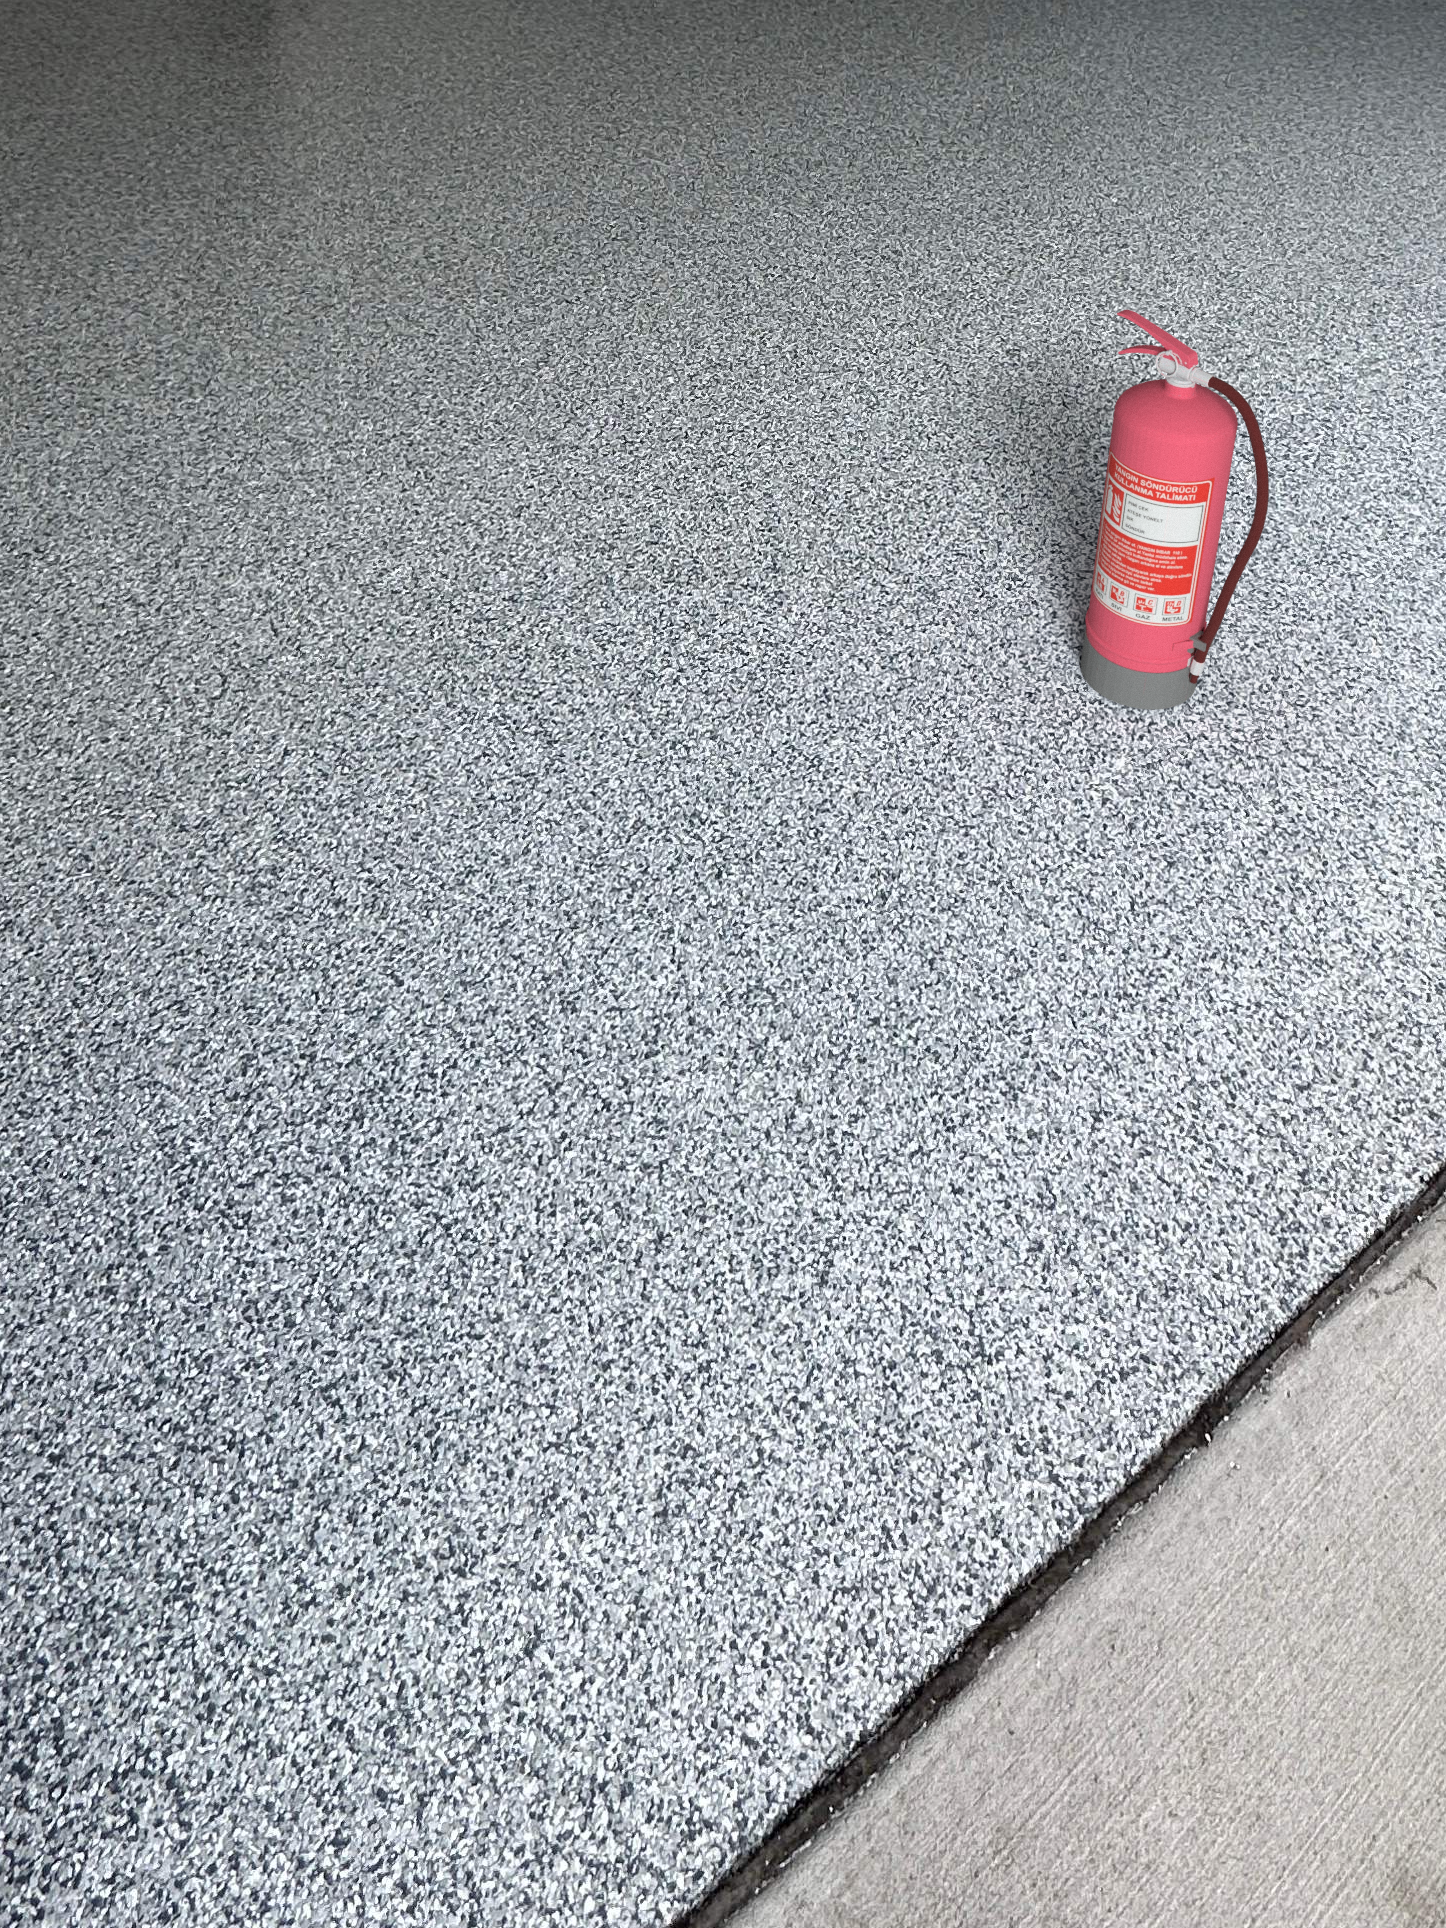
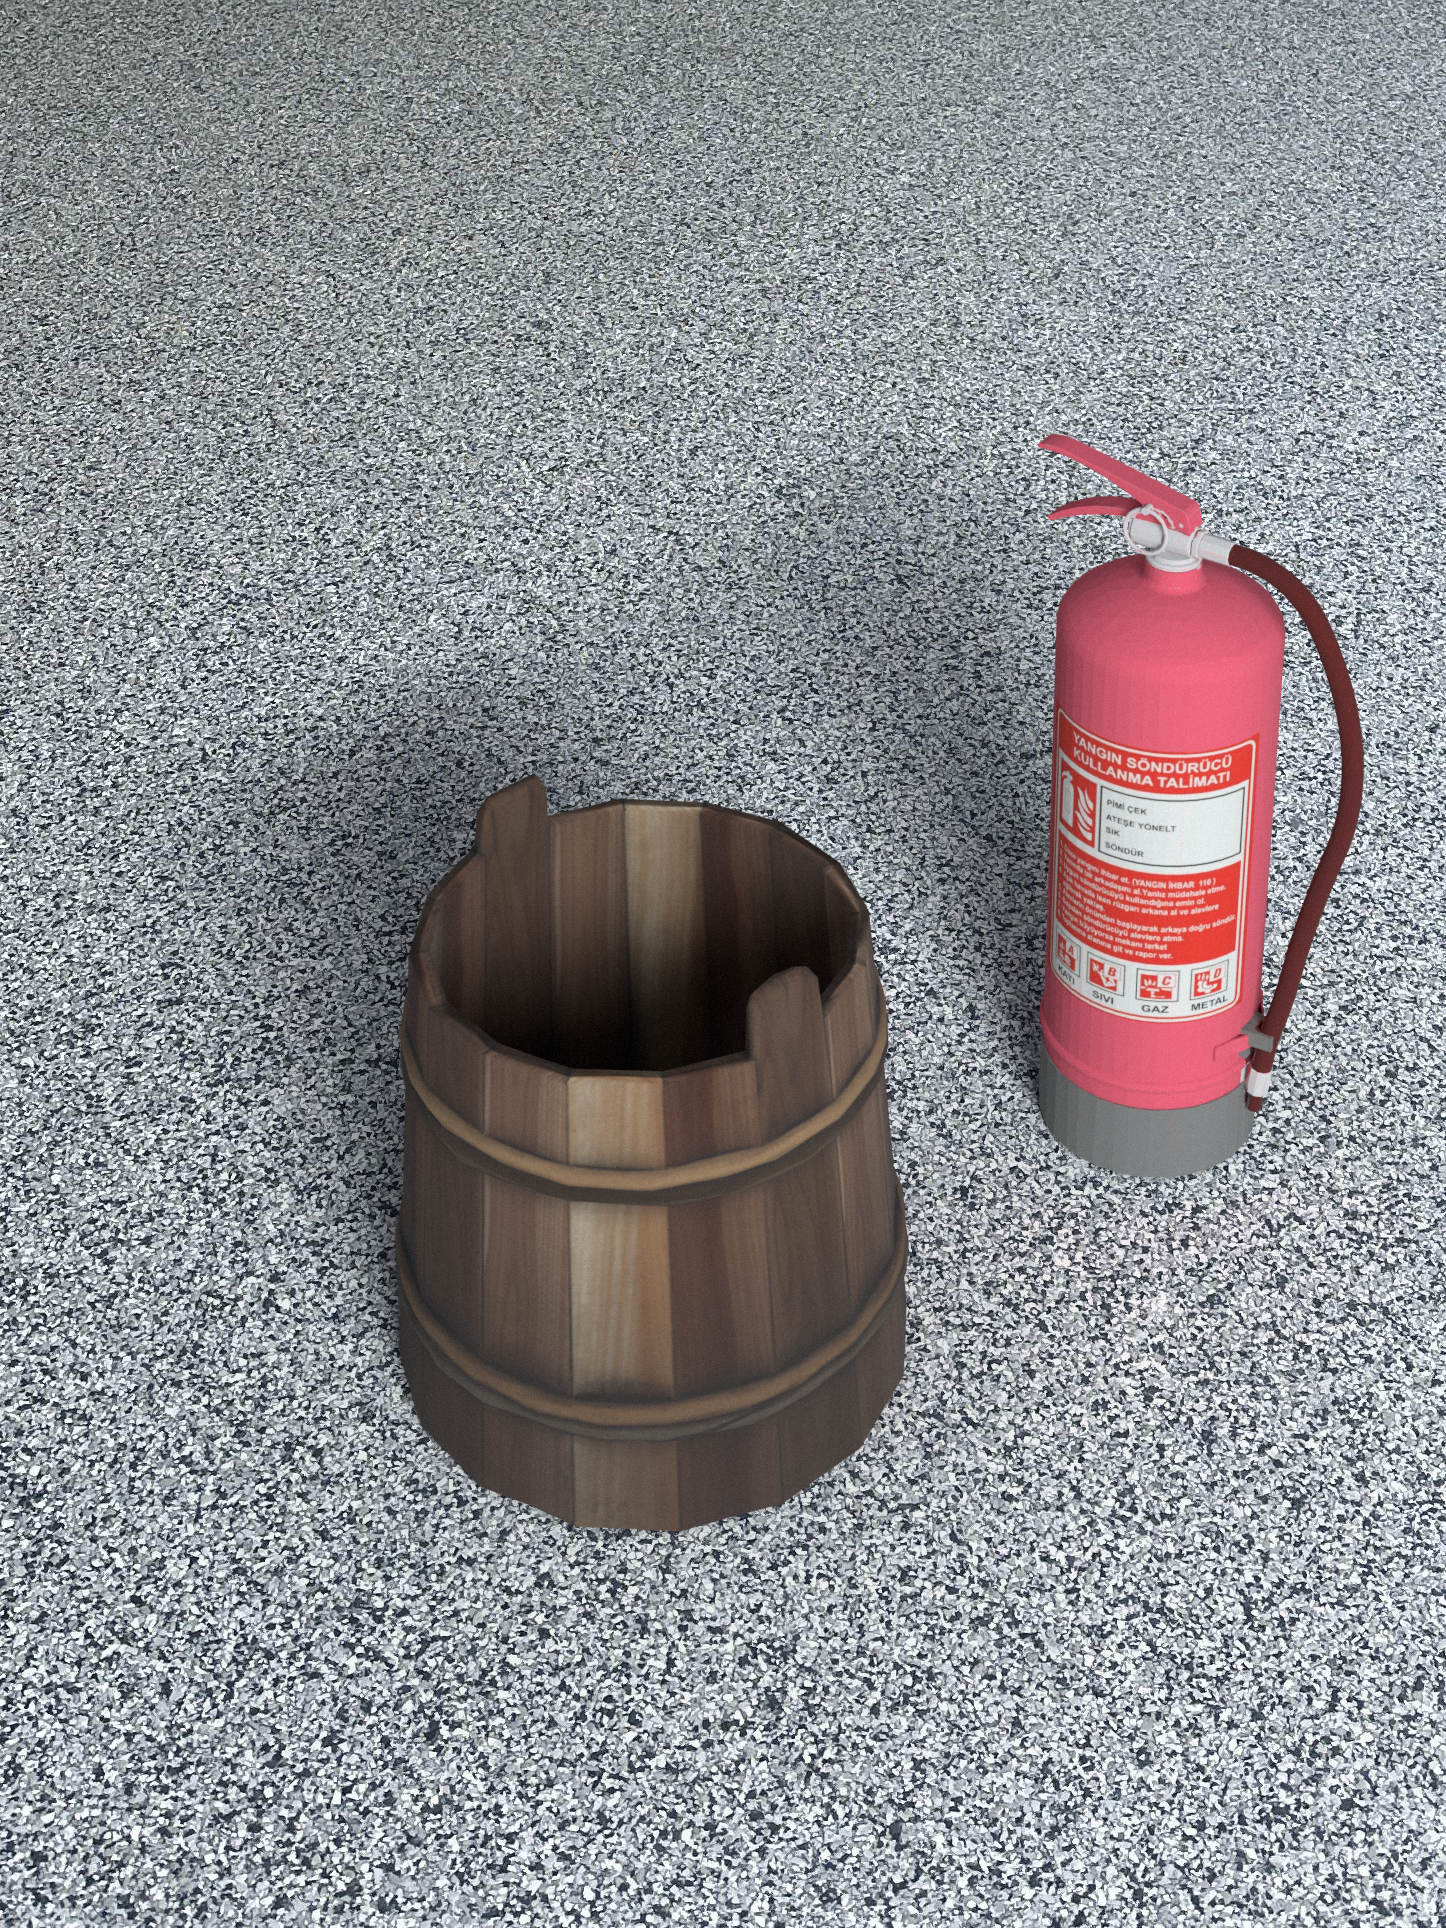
bucket: none [733,441,994,817] -> present [395,775,909,1531]

